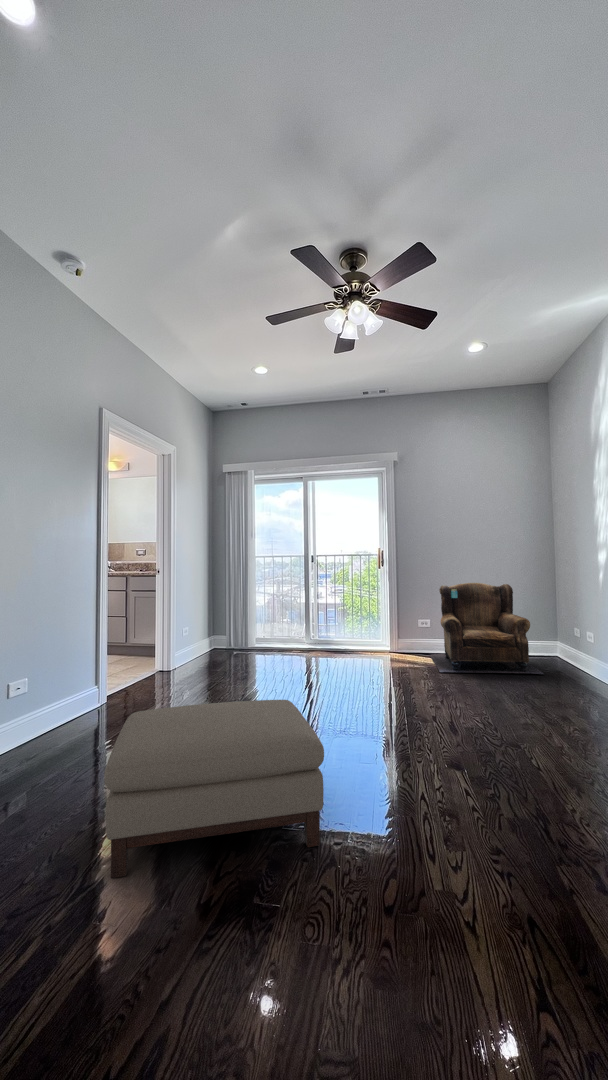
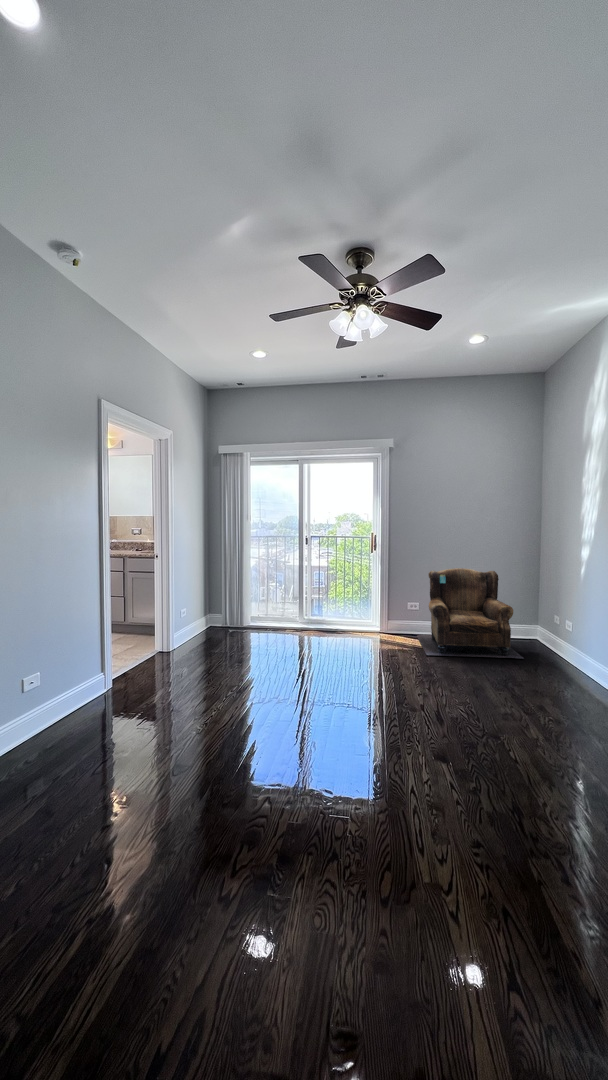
ottoman: present [104,700,324,878] -> none [128,700,327,872]

